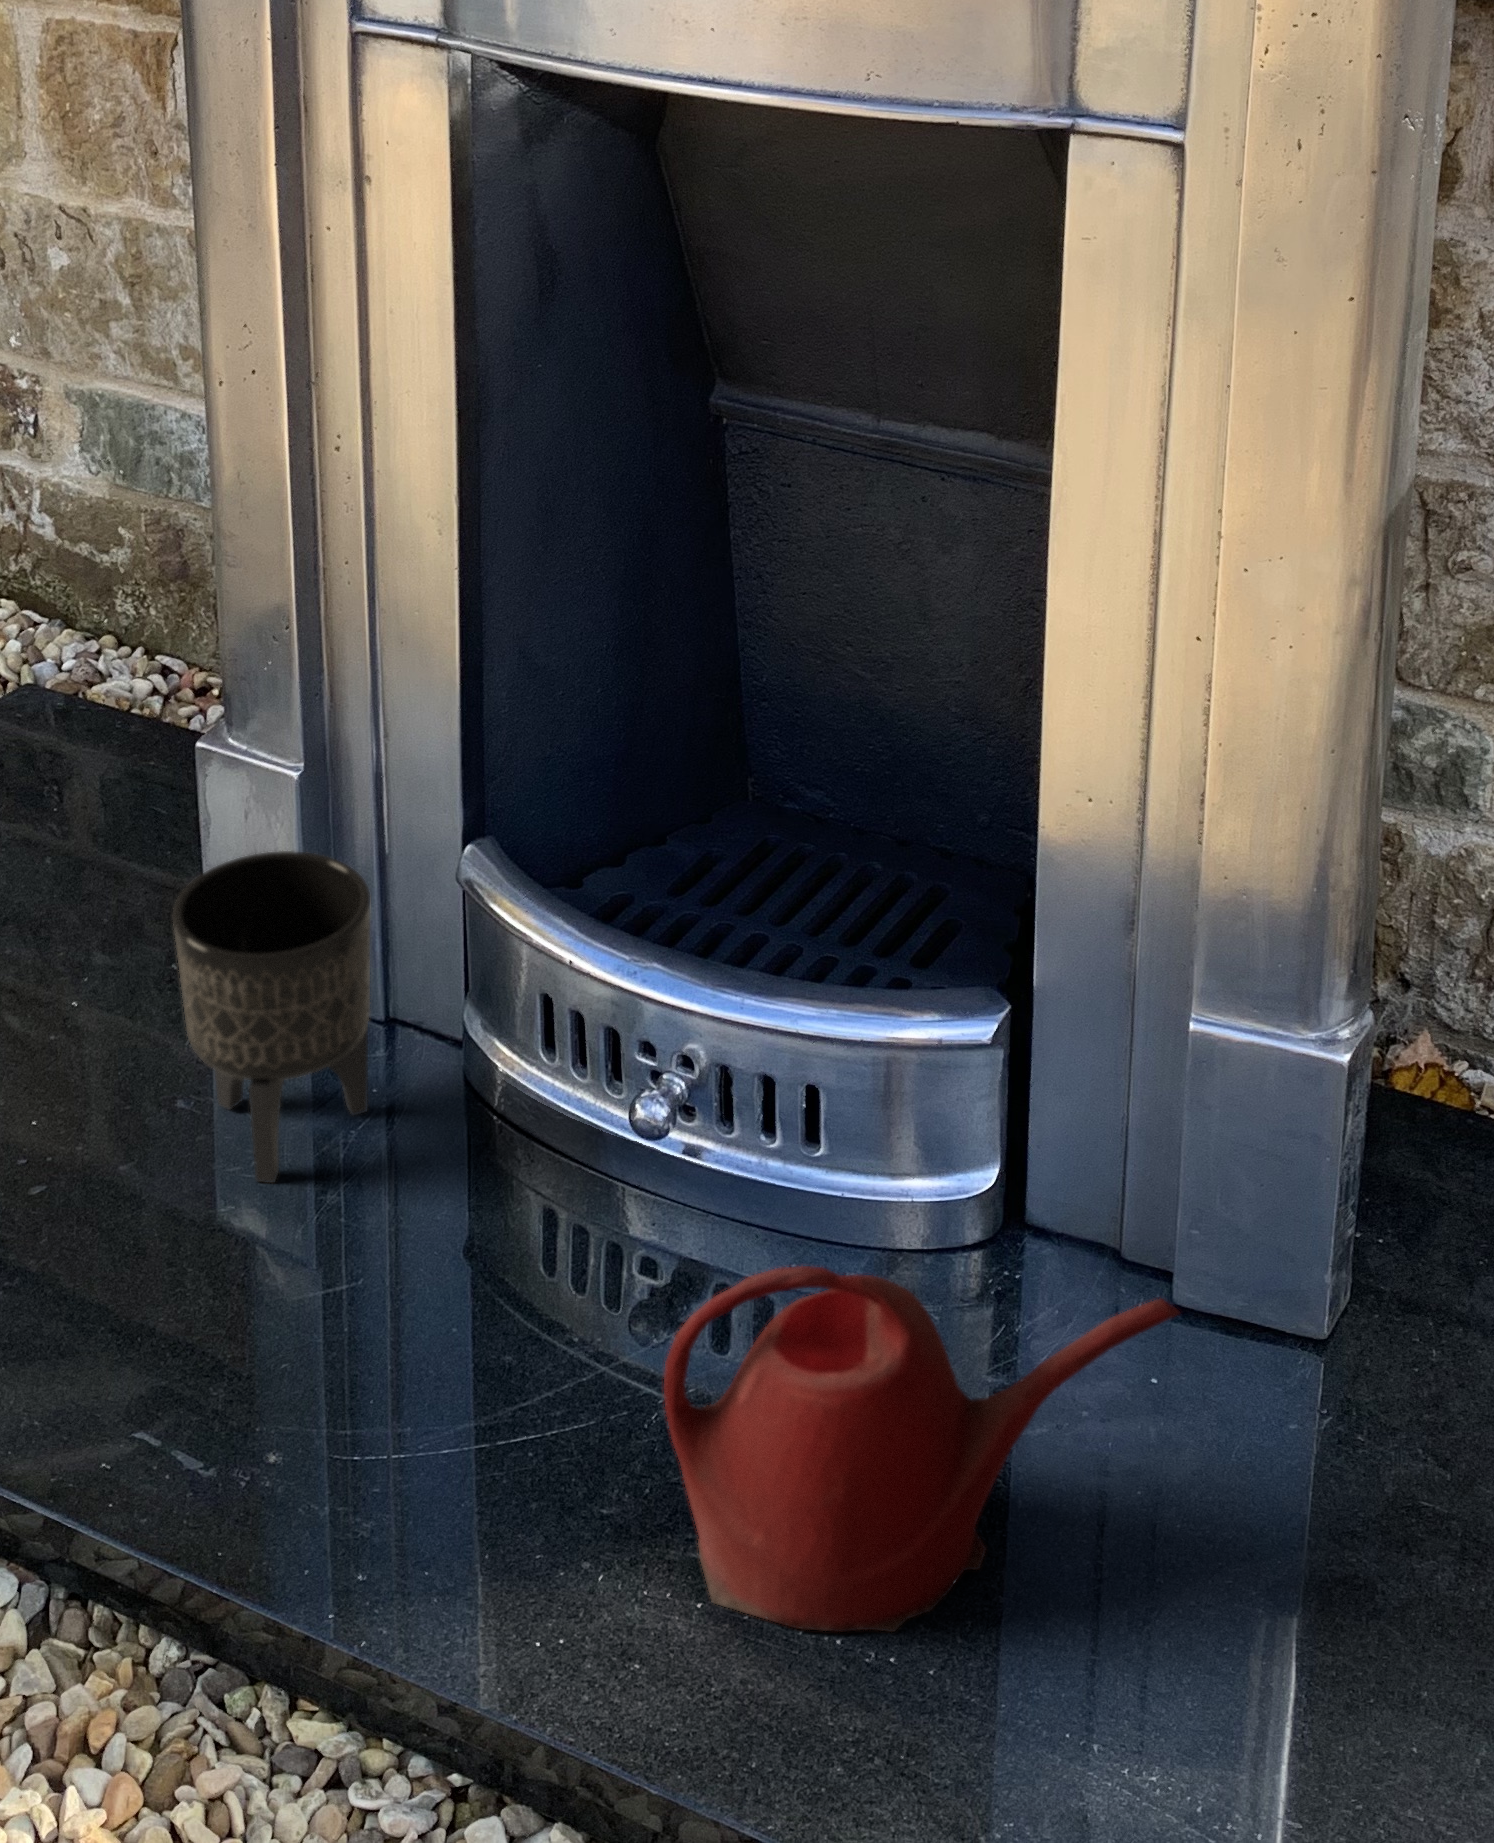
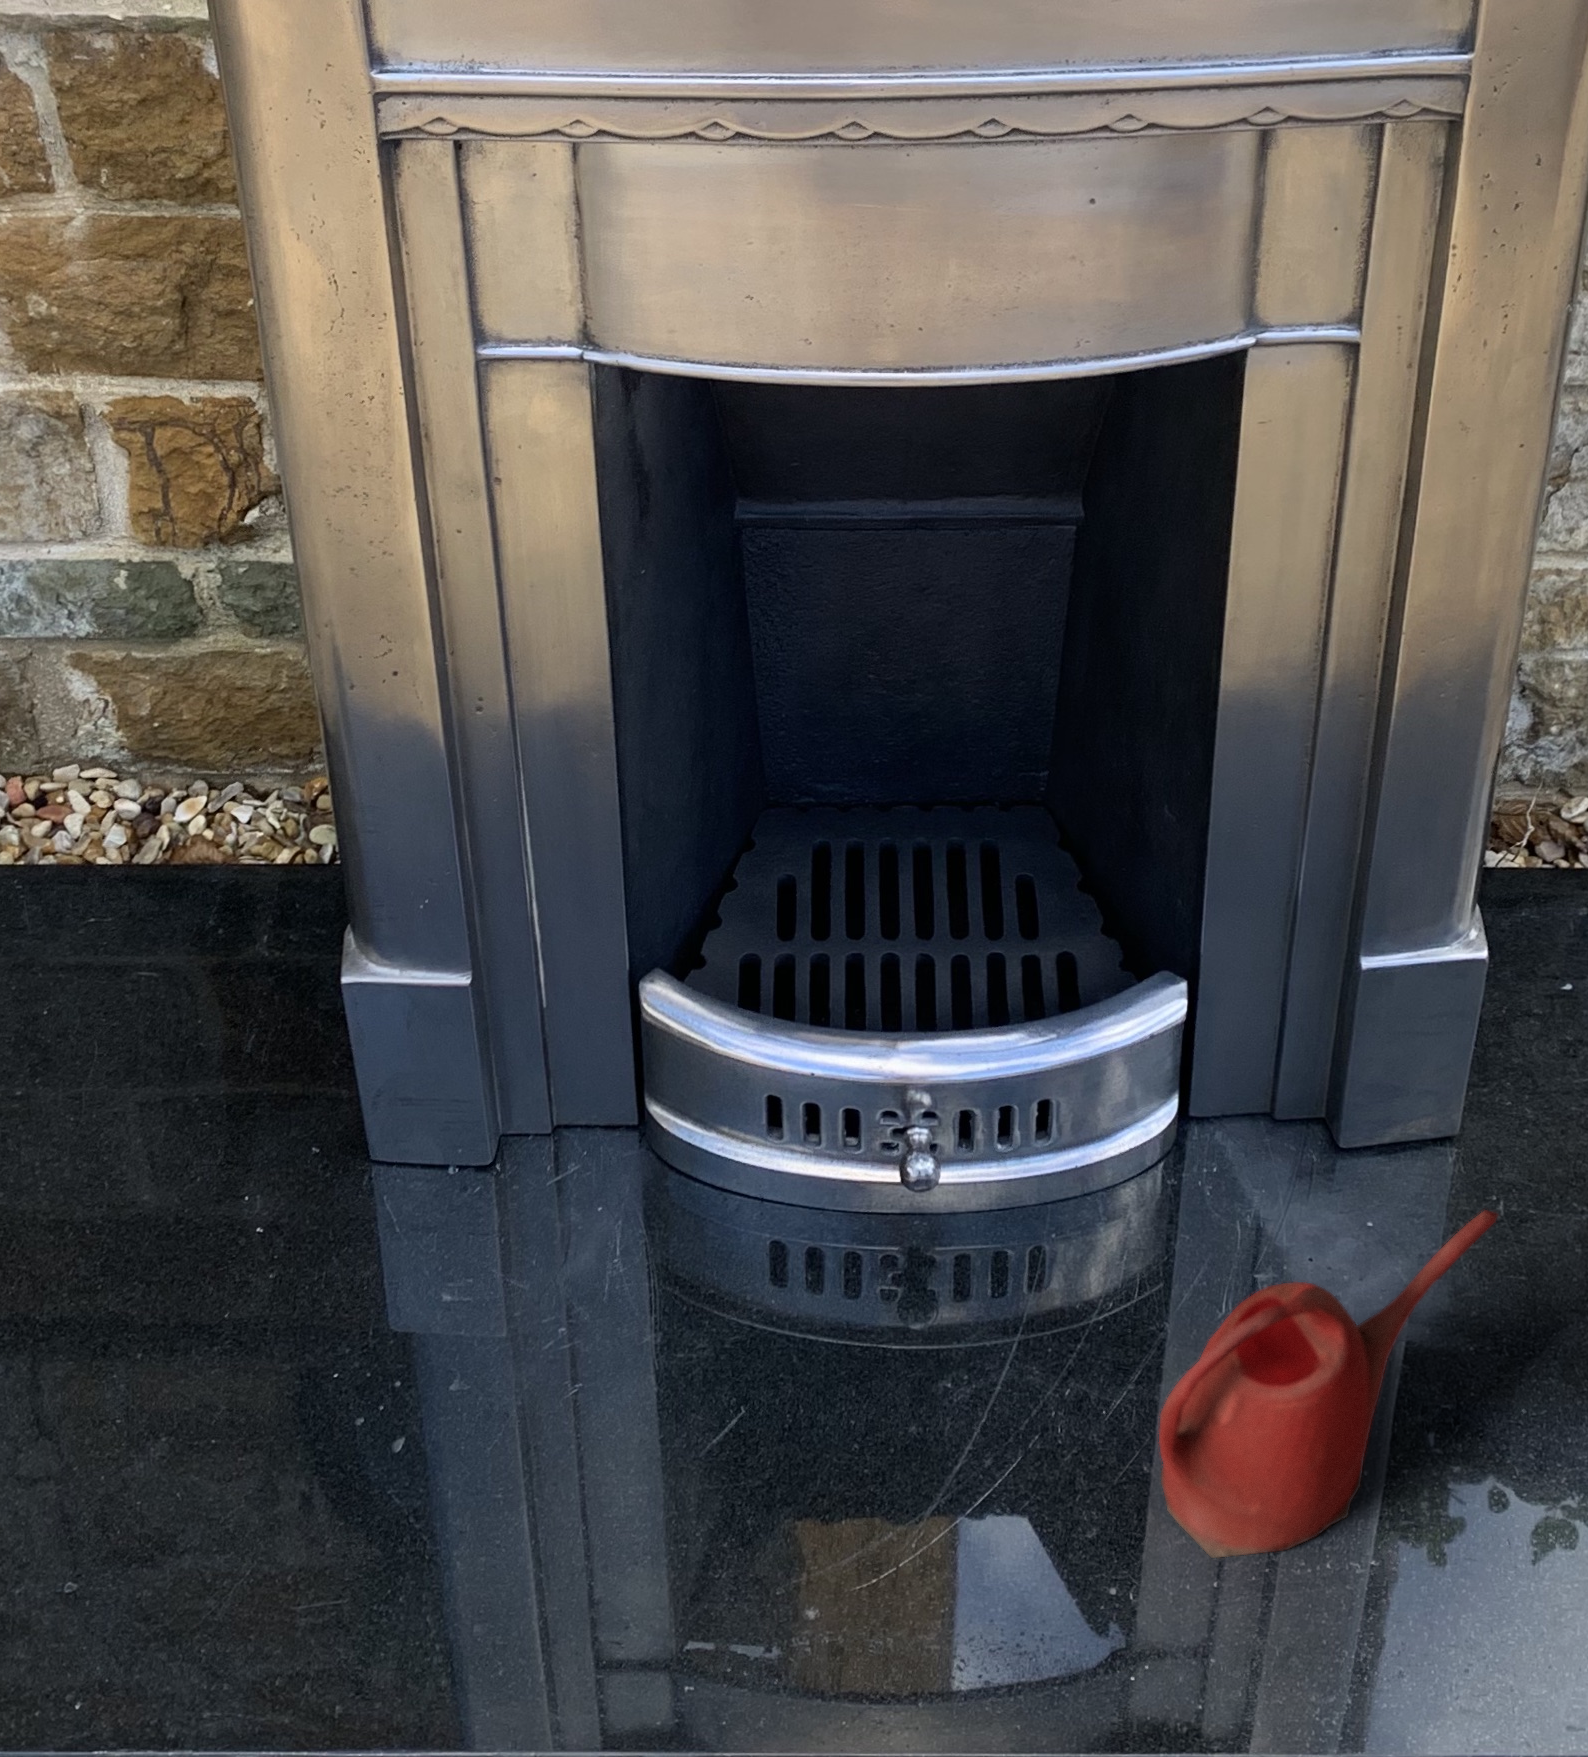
planter: present [173,851,370,1183] -> none [451,1051,636,1342]

